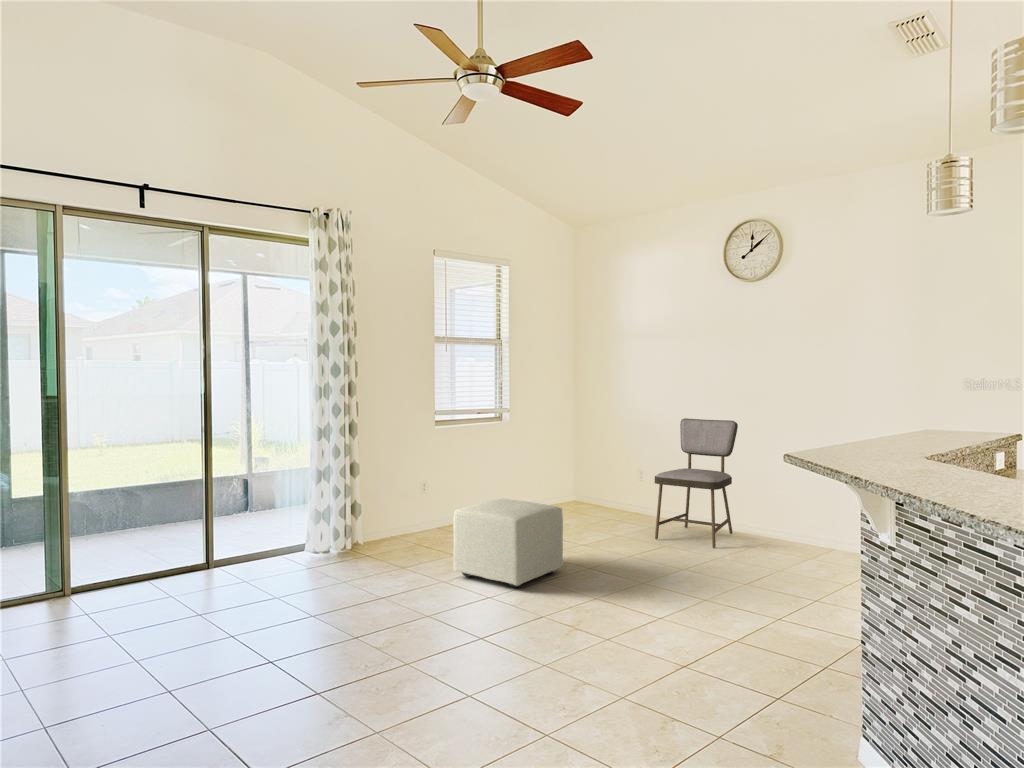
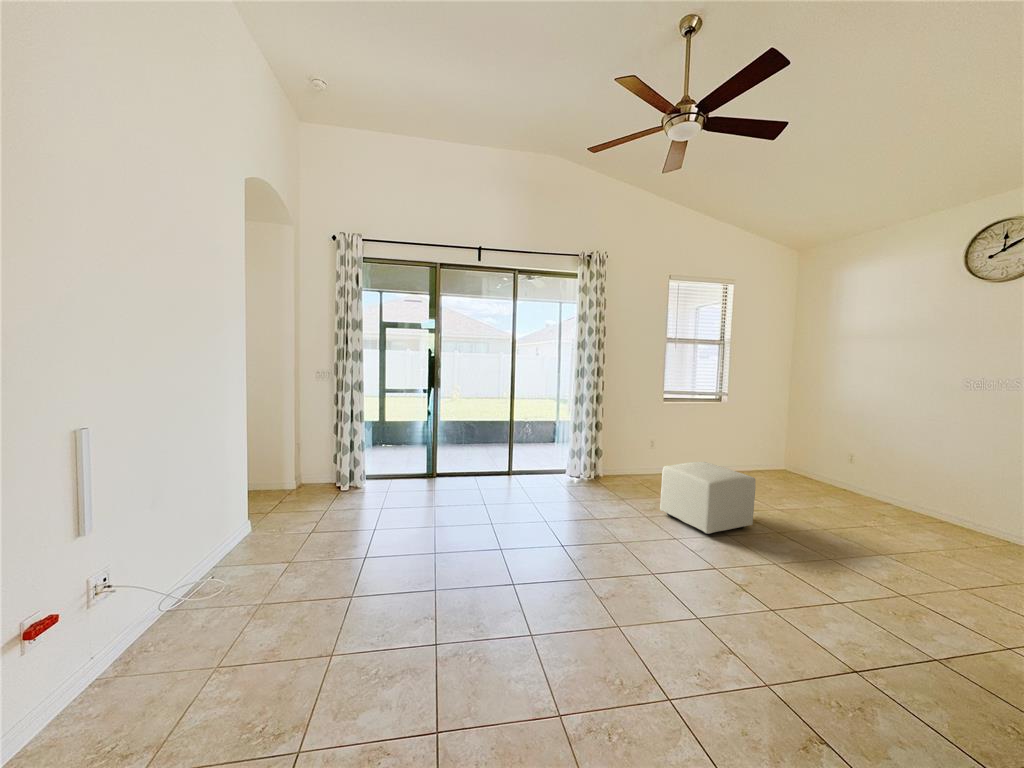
dining chair: present [655,418,738,548] -> none [852,414,962,537]

